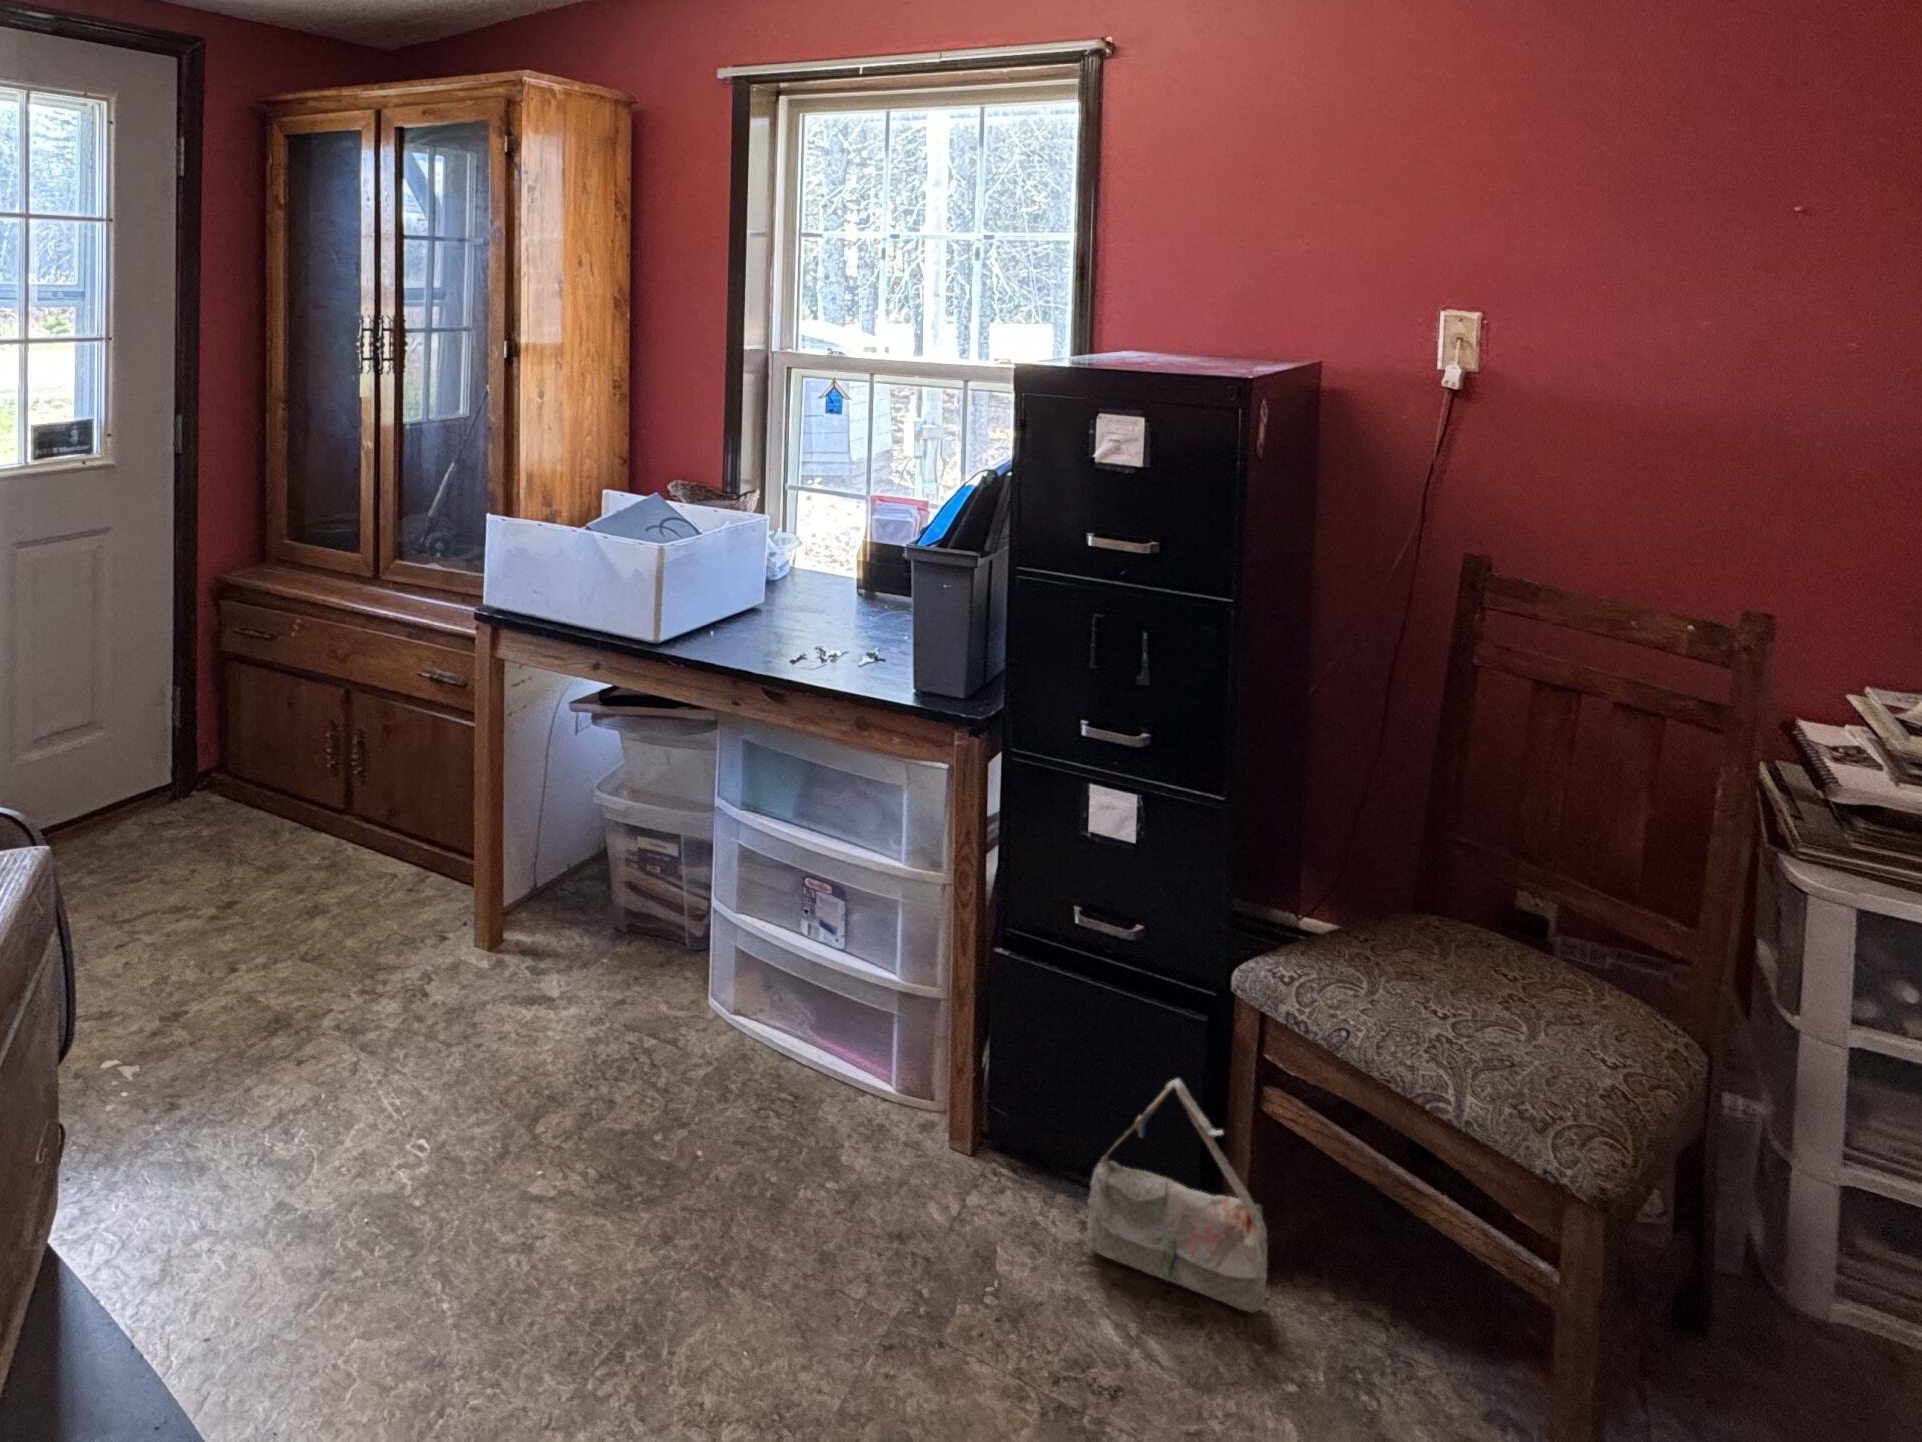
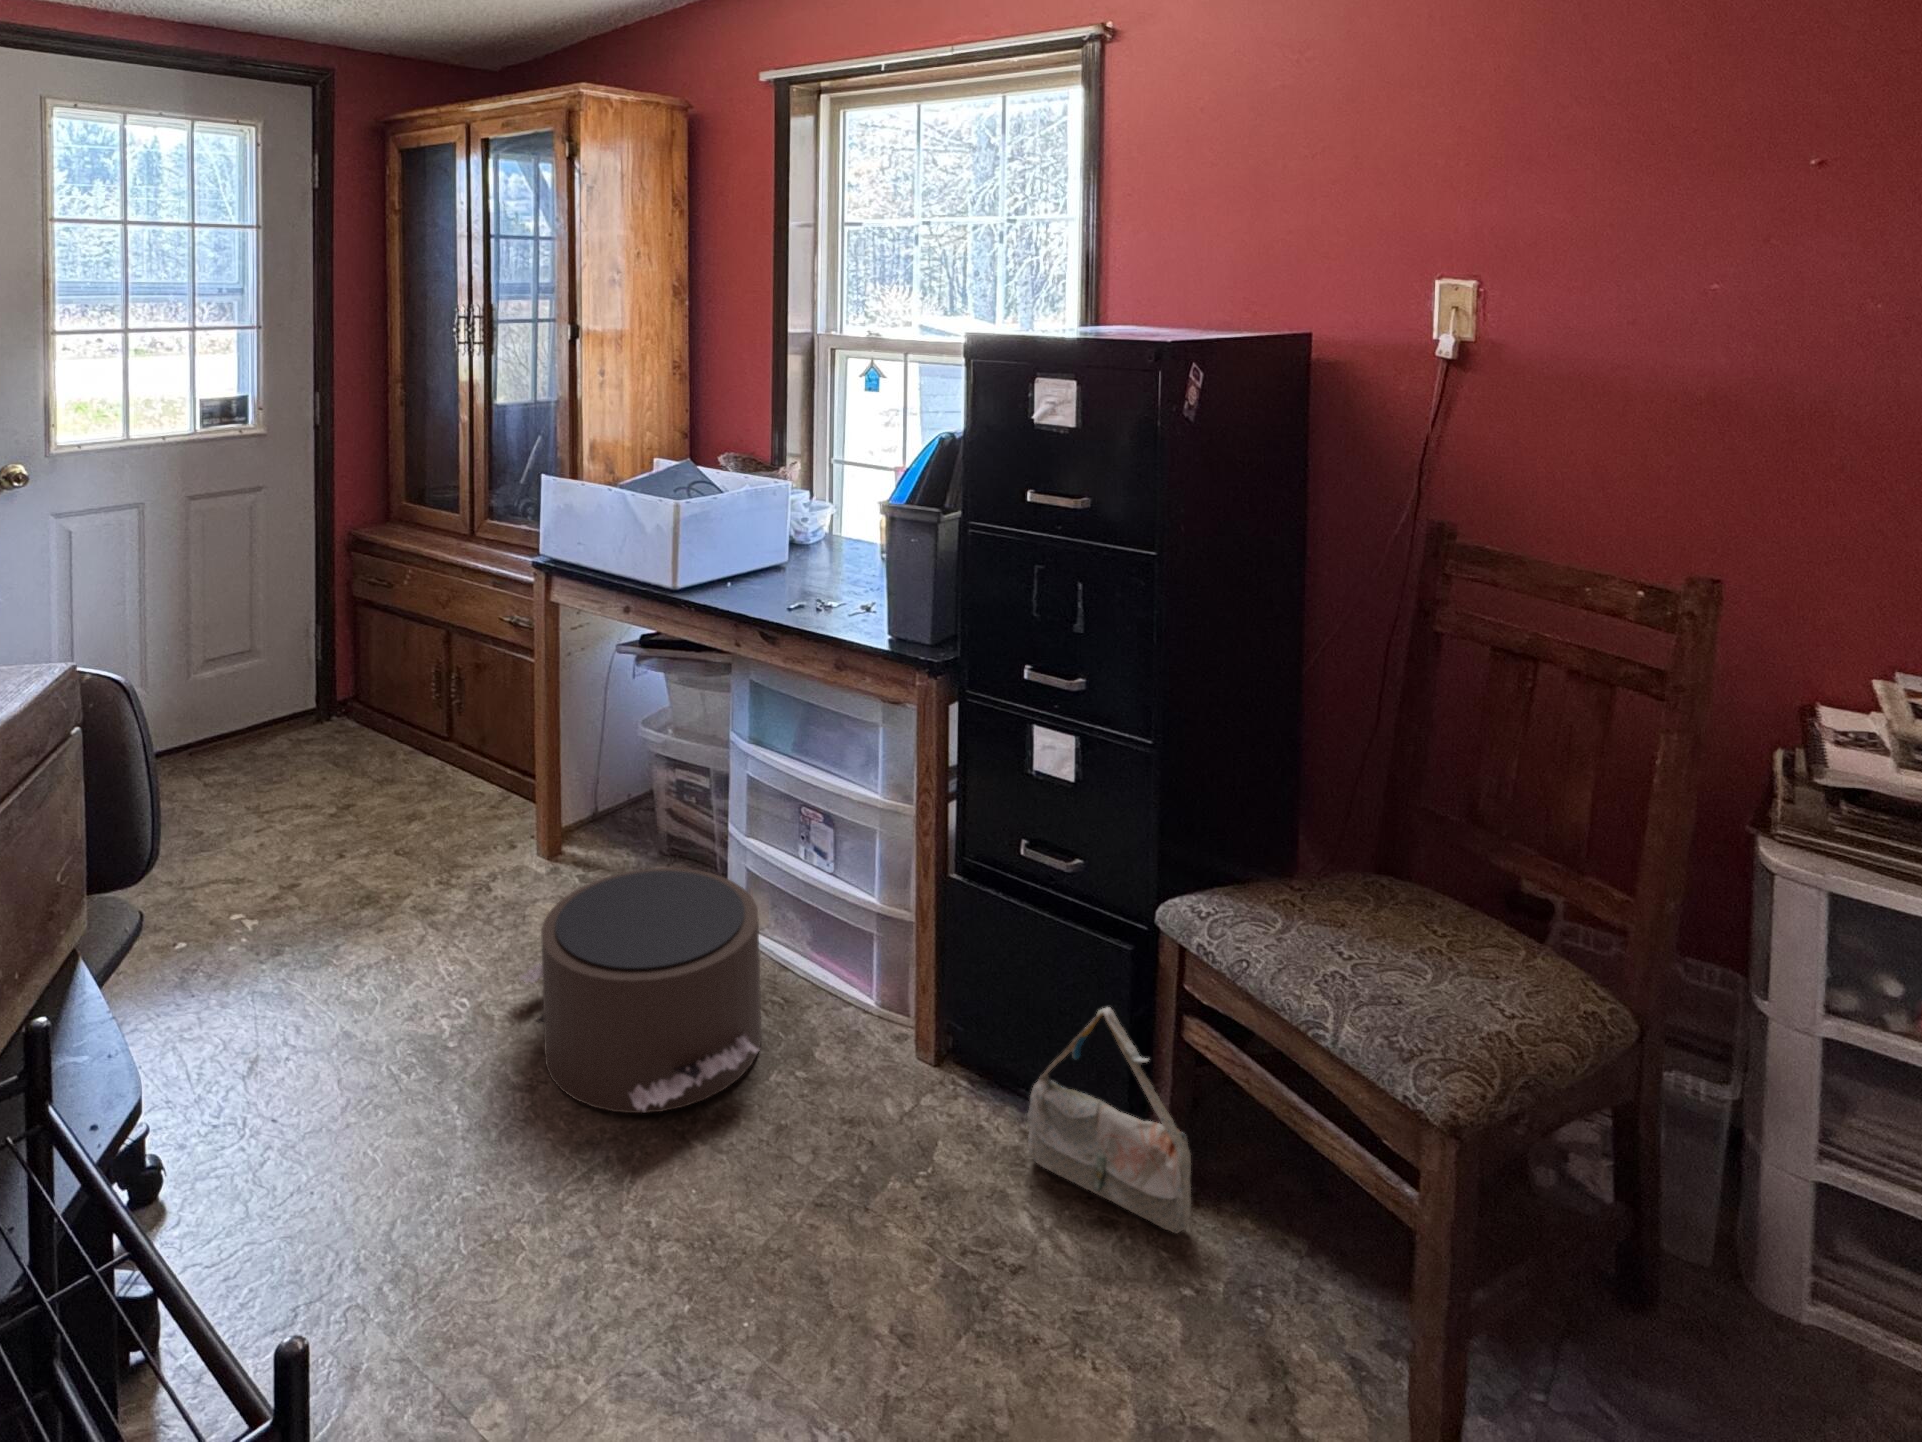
pouf: none [484,957,788,1260] -> present [520,868,762,1113]

